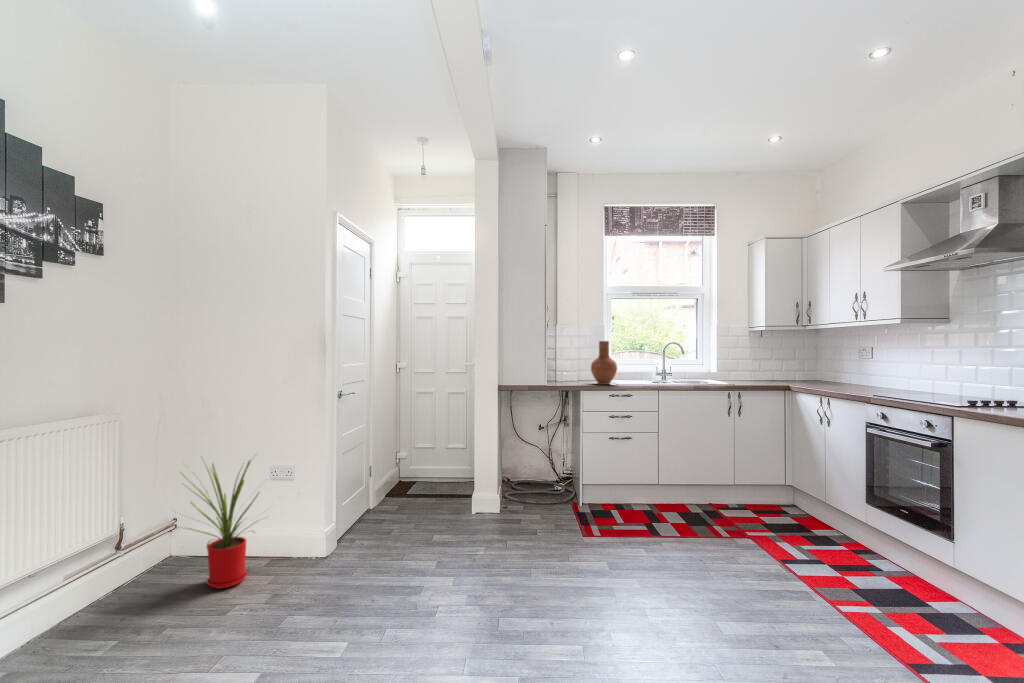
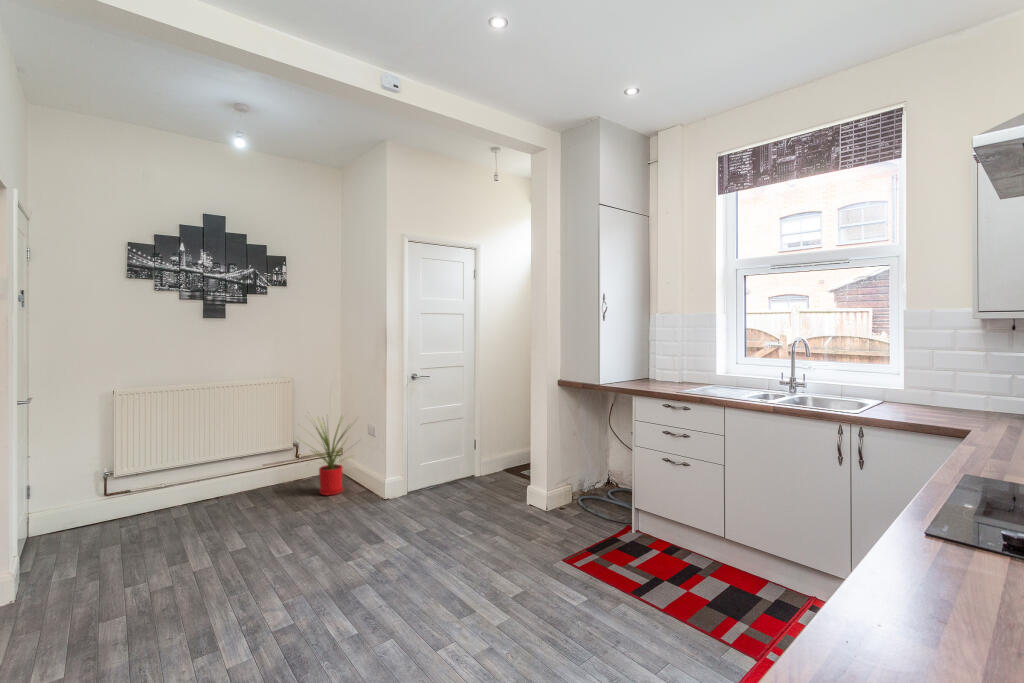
vase: present [591,341,617,385] -> none [660,334,694,389]

